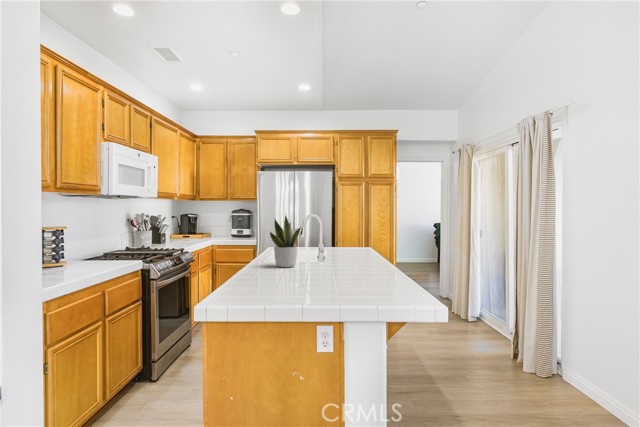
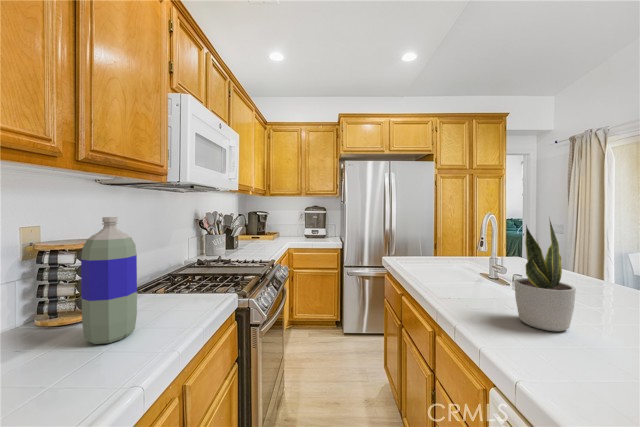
bottle: none [58,214,83,272] -> present [81,217,137,344]

